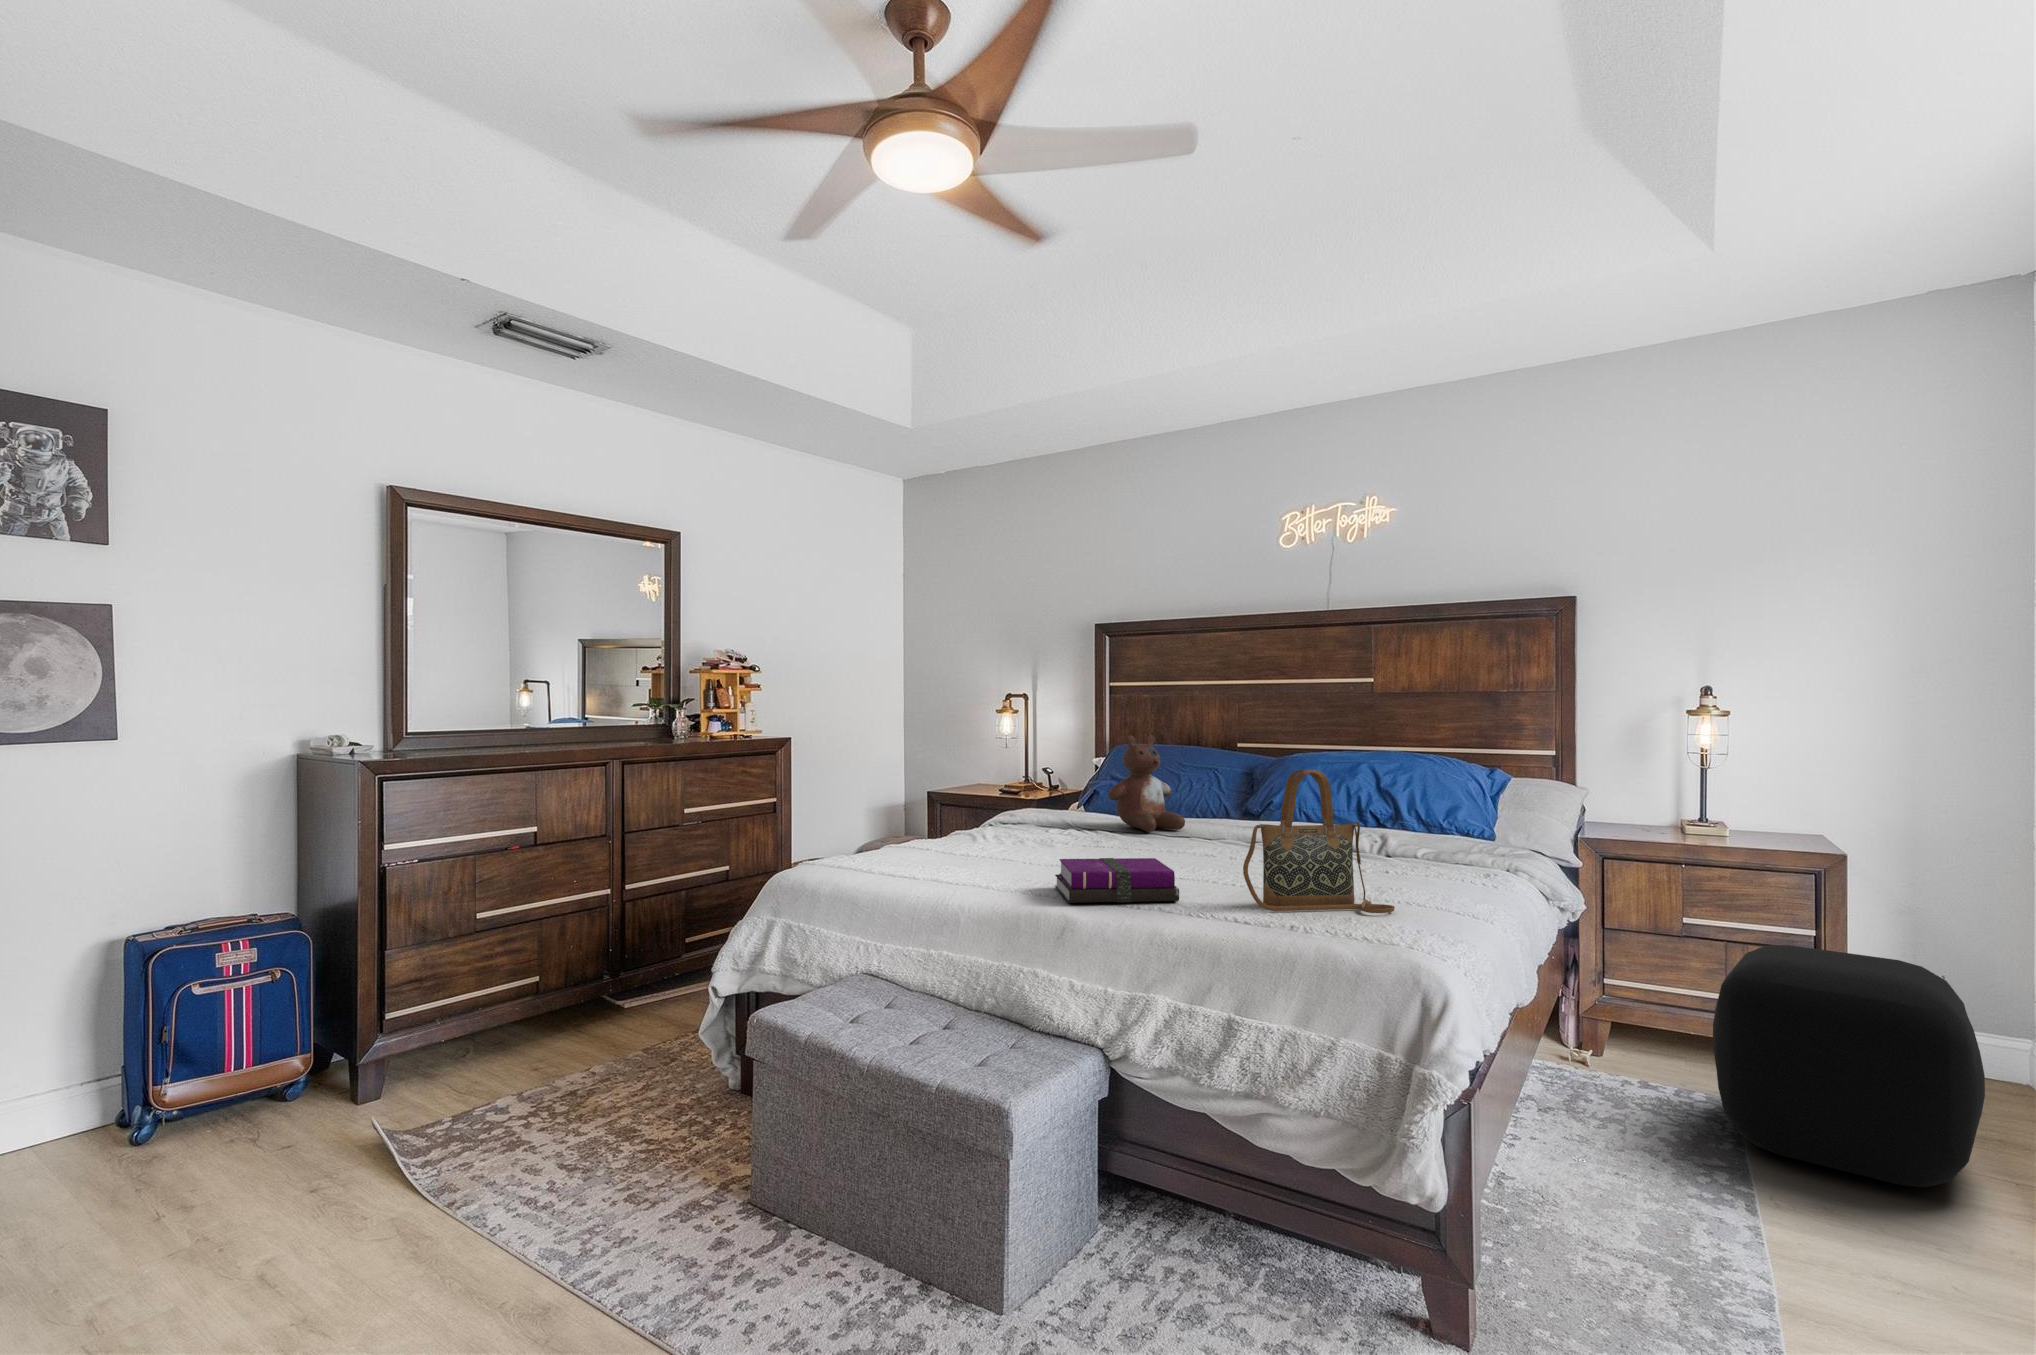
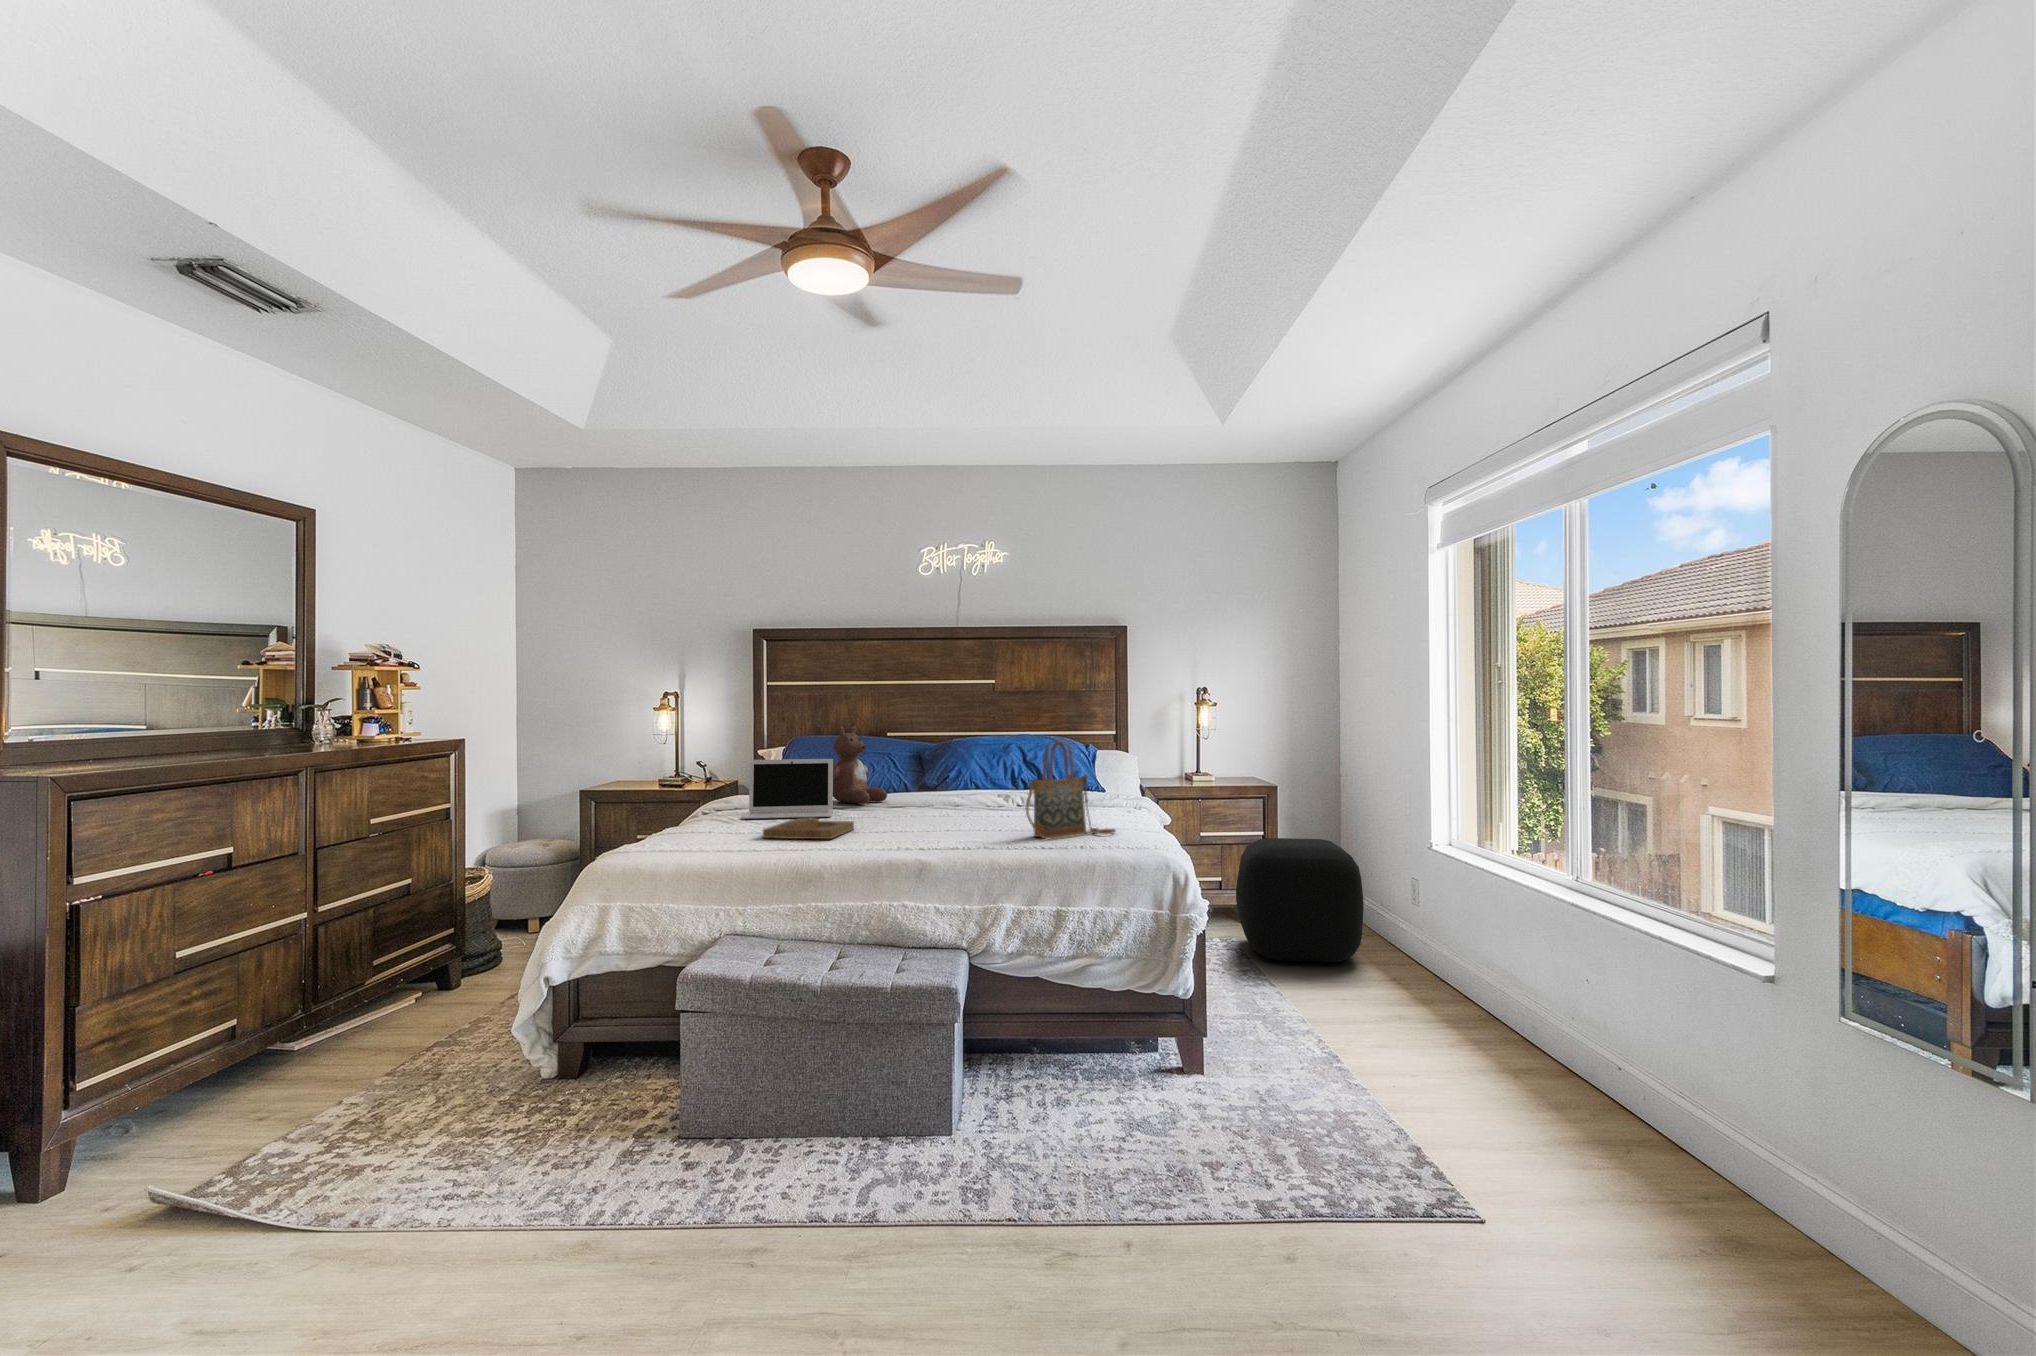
laptop: none [986,772,1103,846] -> present [742,759,833,819]
tray: none [955,847,1071,877] -> present [763,818,854,839]
notebook: present [1055,858,1179,903] -> none [874,814,980,849]

